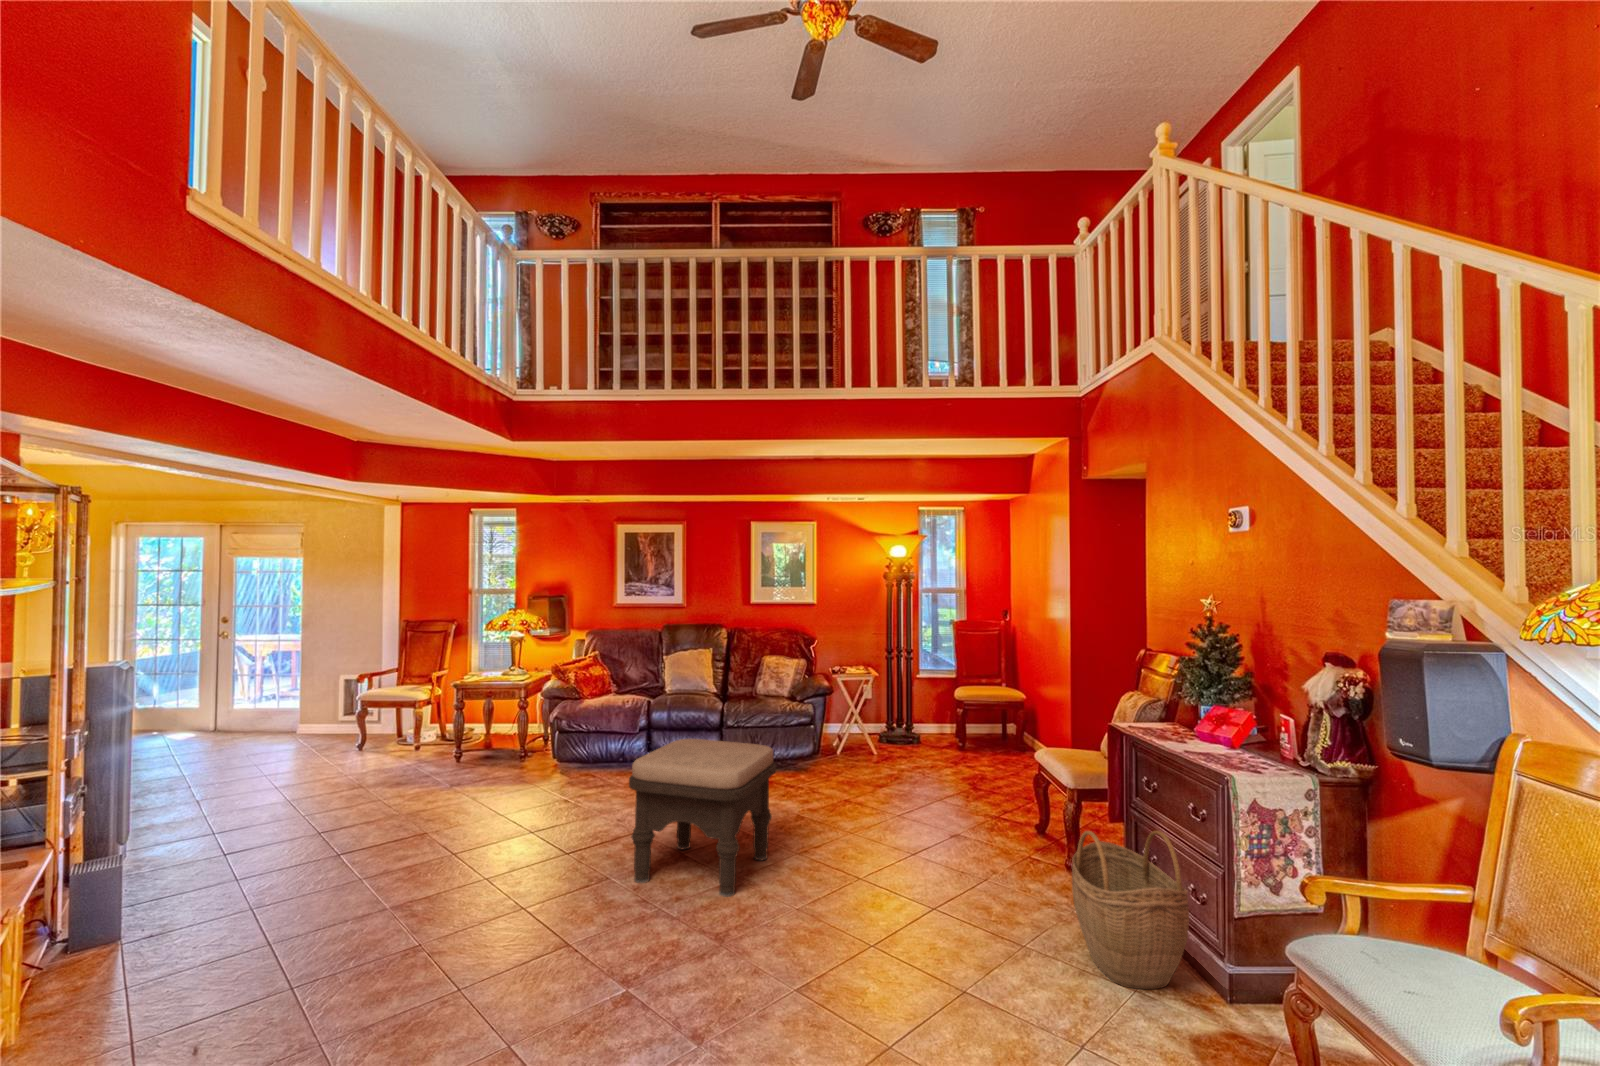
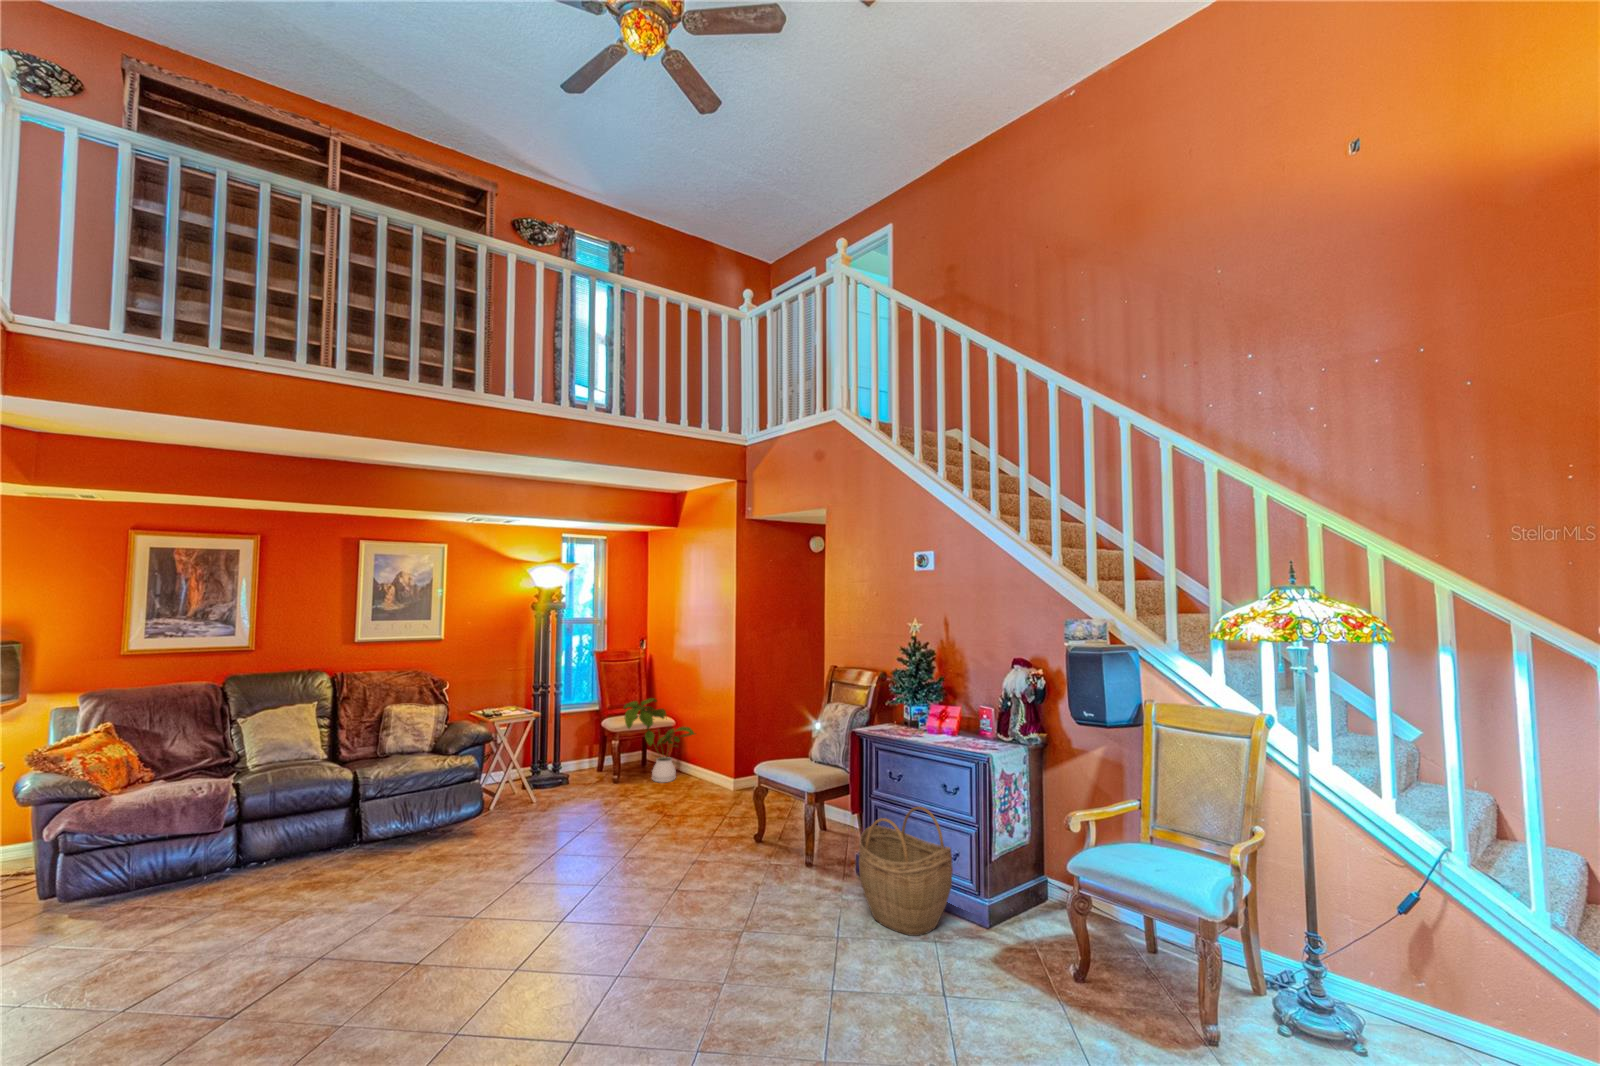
house plant: none [964,675,1043,765] -> present [624,698,695,783]
ottoman: present [629,739,776,897] -> none [380,806,552,1019]

